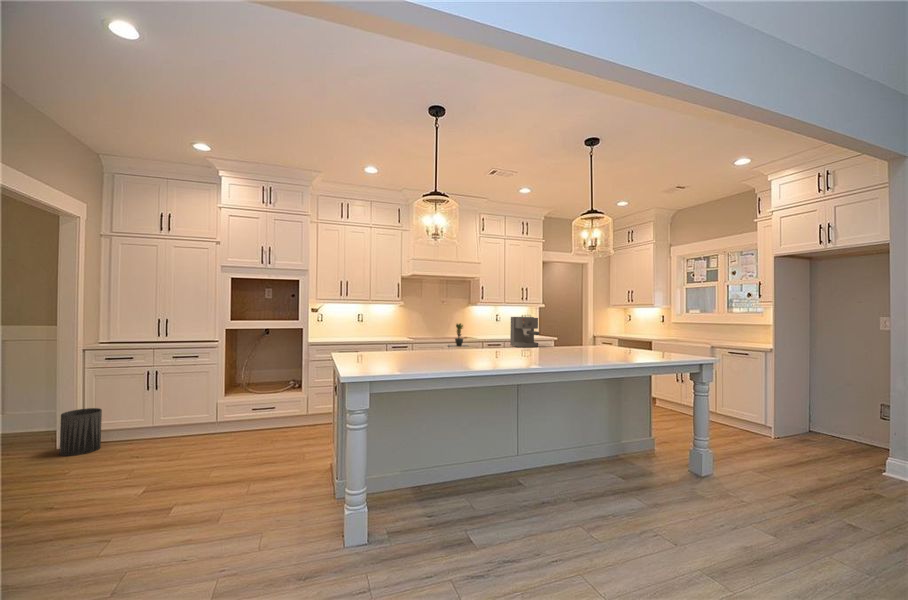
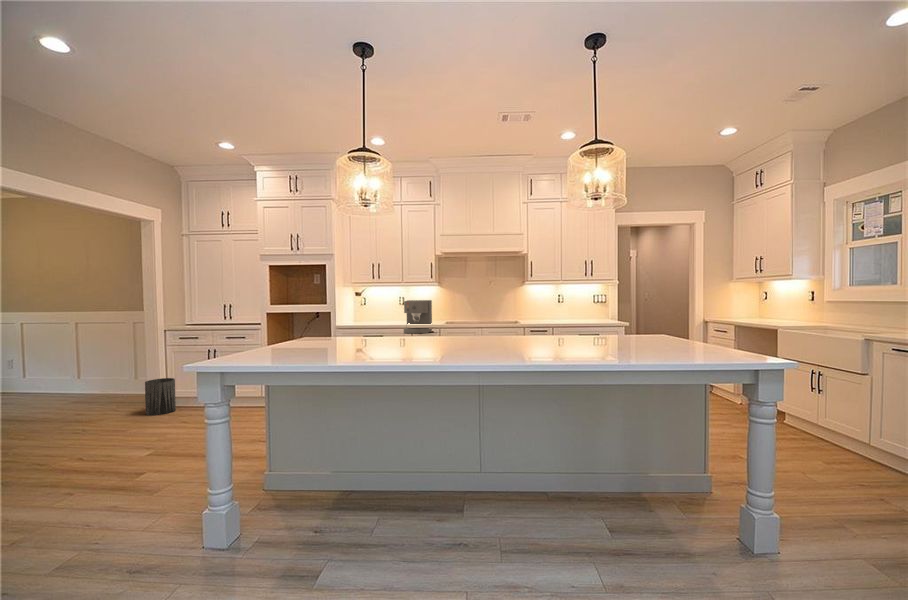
coffee maker: present [510,317,539,347] -> present [404,300,432,333]
potted plant: present [448,323,468,347] -> none [485,305,514,333]

